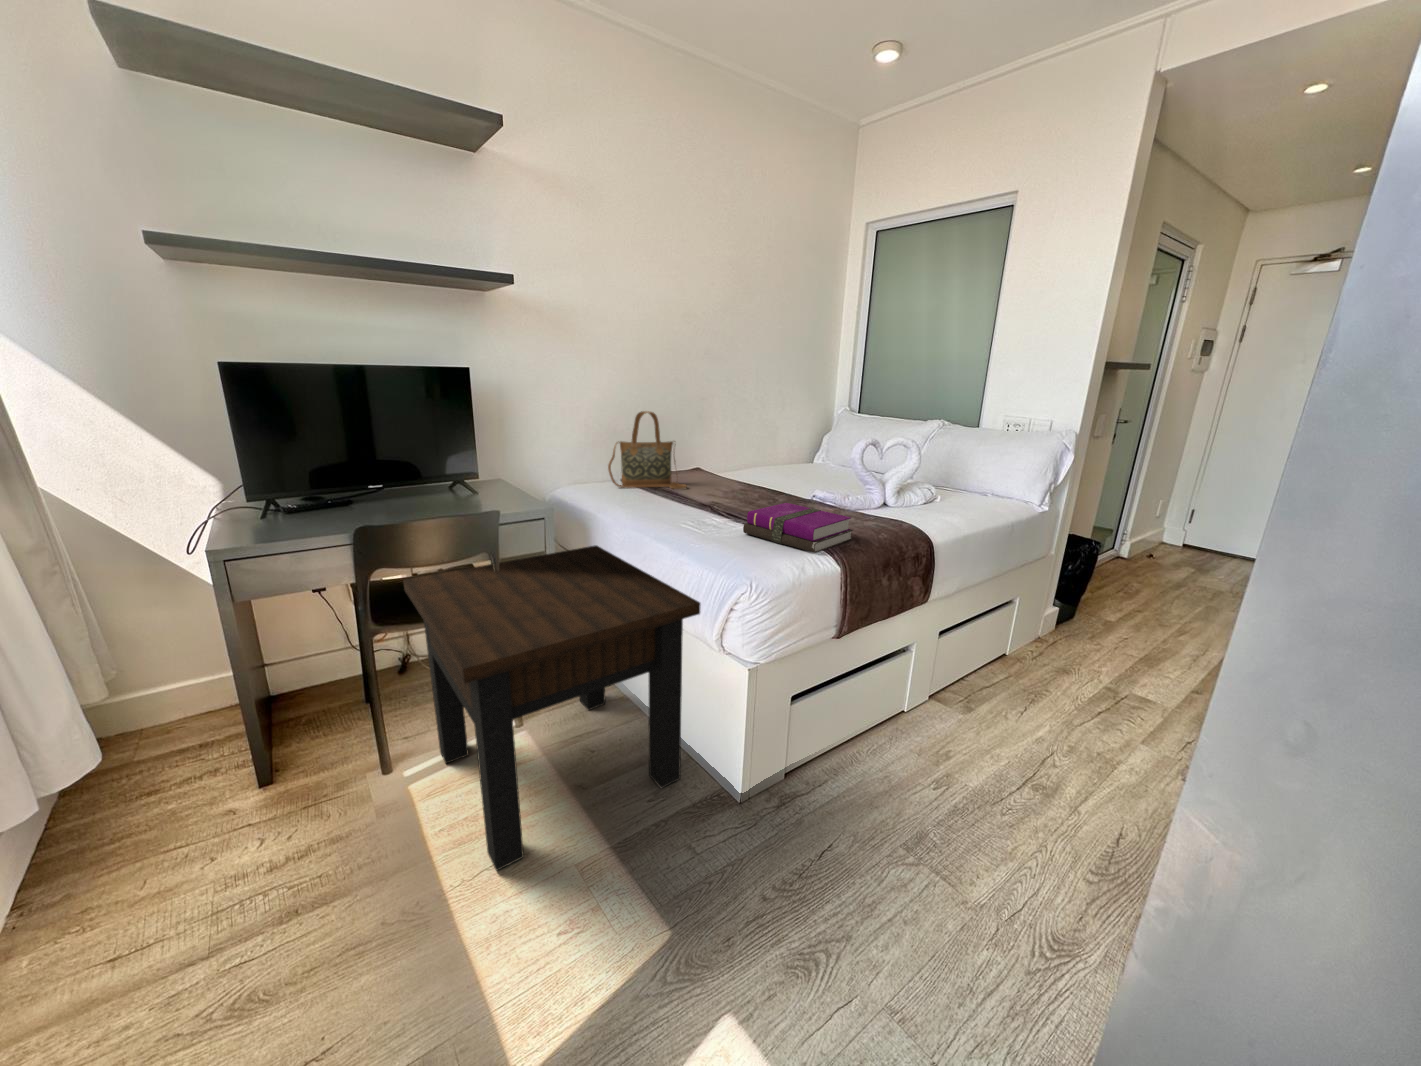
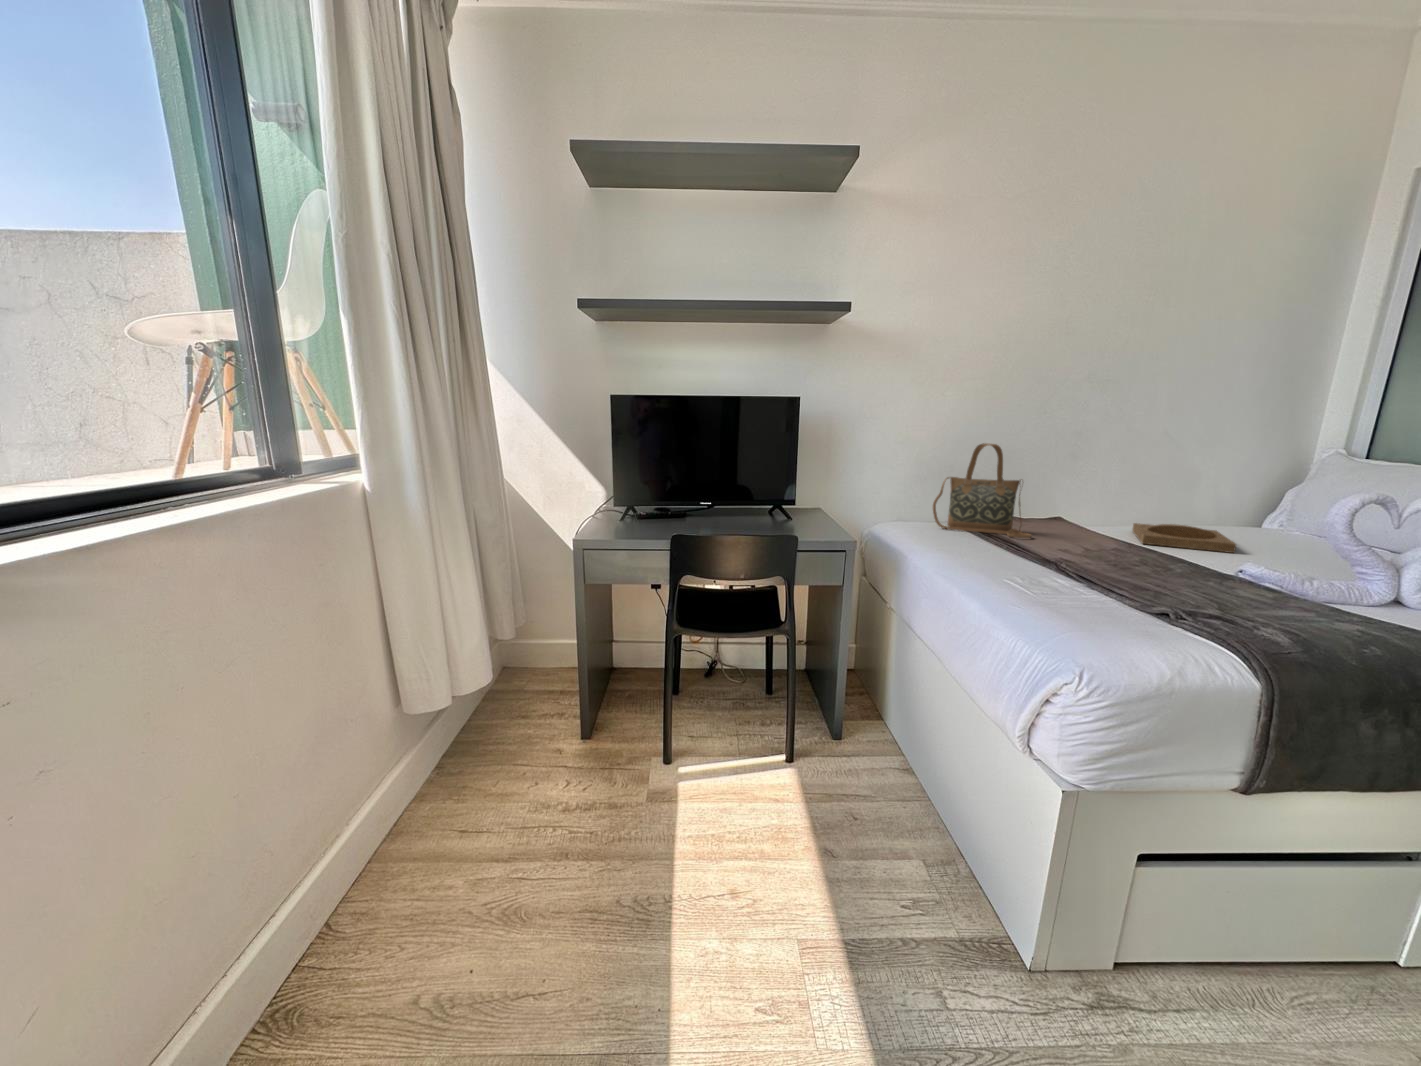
tray: none [748,468,808,484] -> present [1132,523,1236,553]
notebook: present [743,503,853,553] -> none [1091,571,1302,651]
side table: present [403,545,701,871] -> none [703,588,1003,903]

